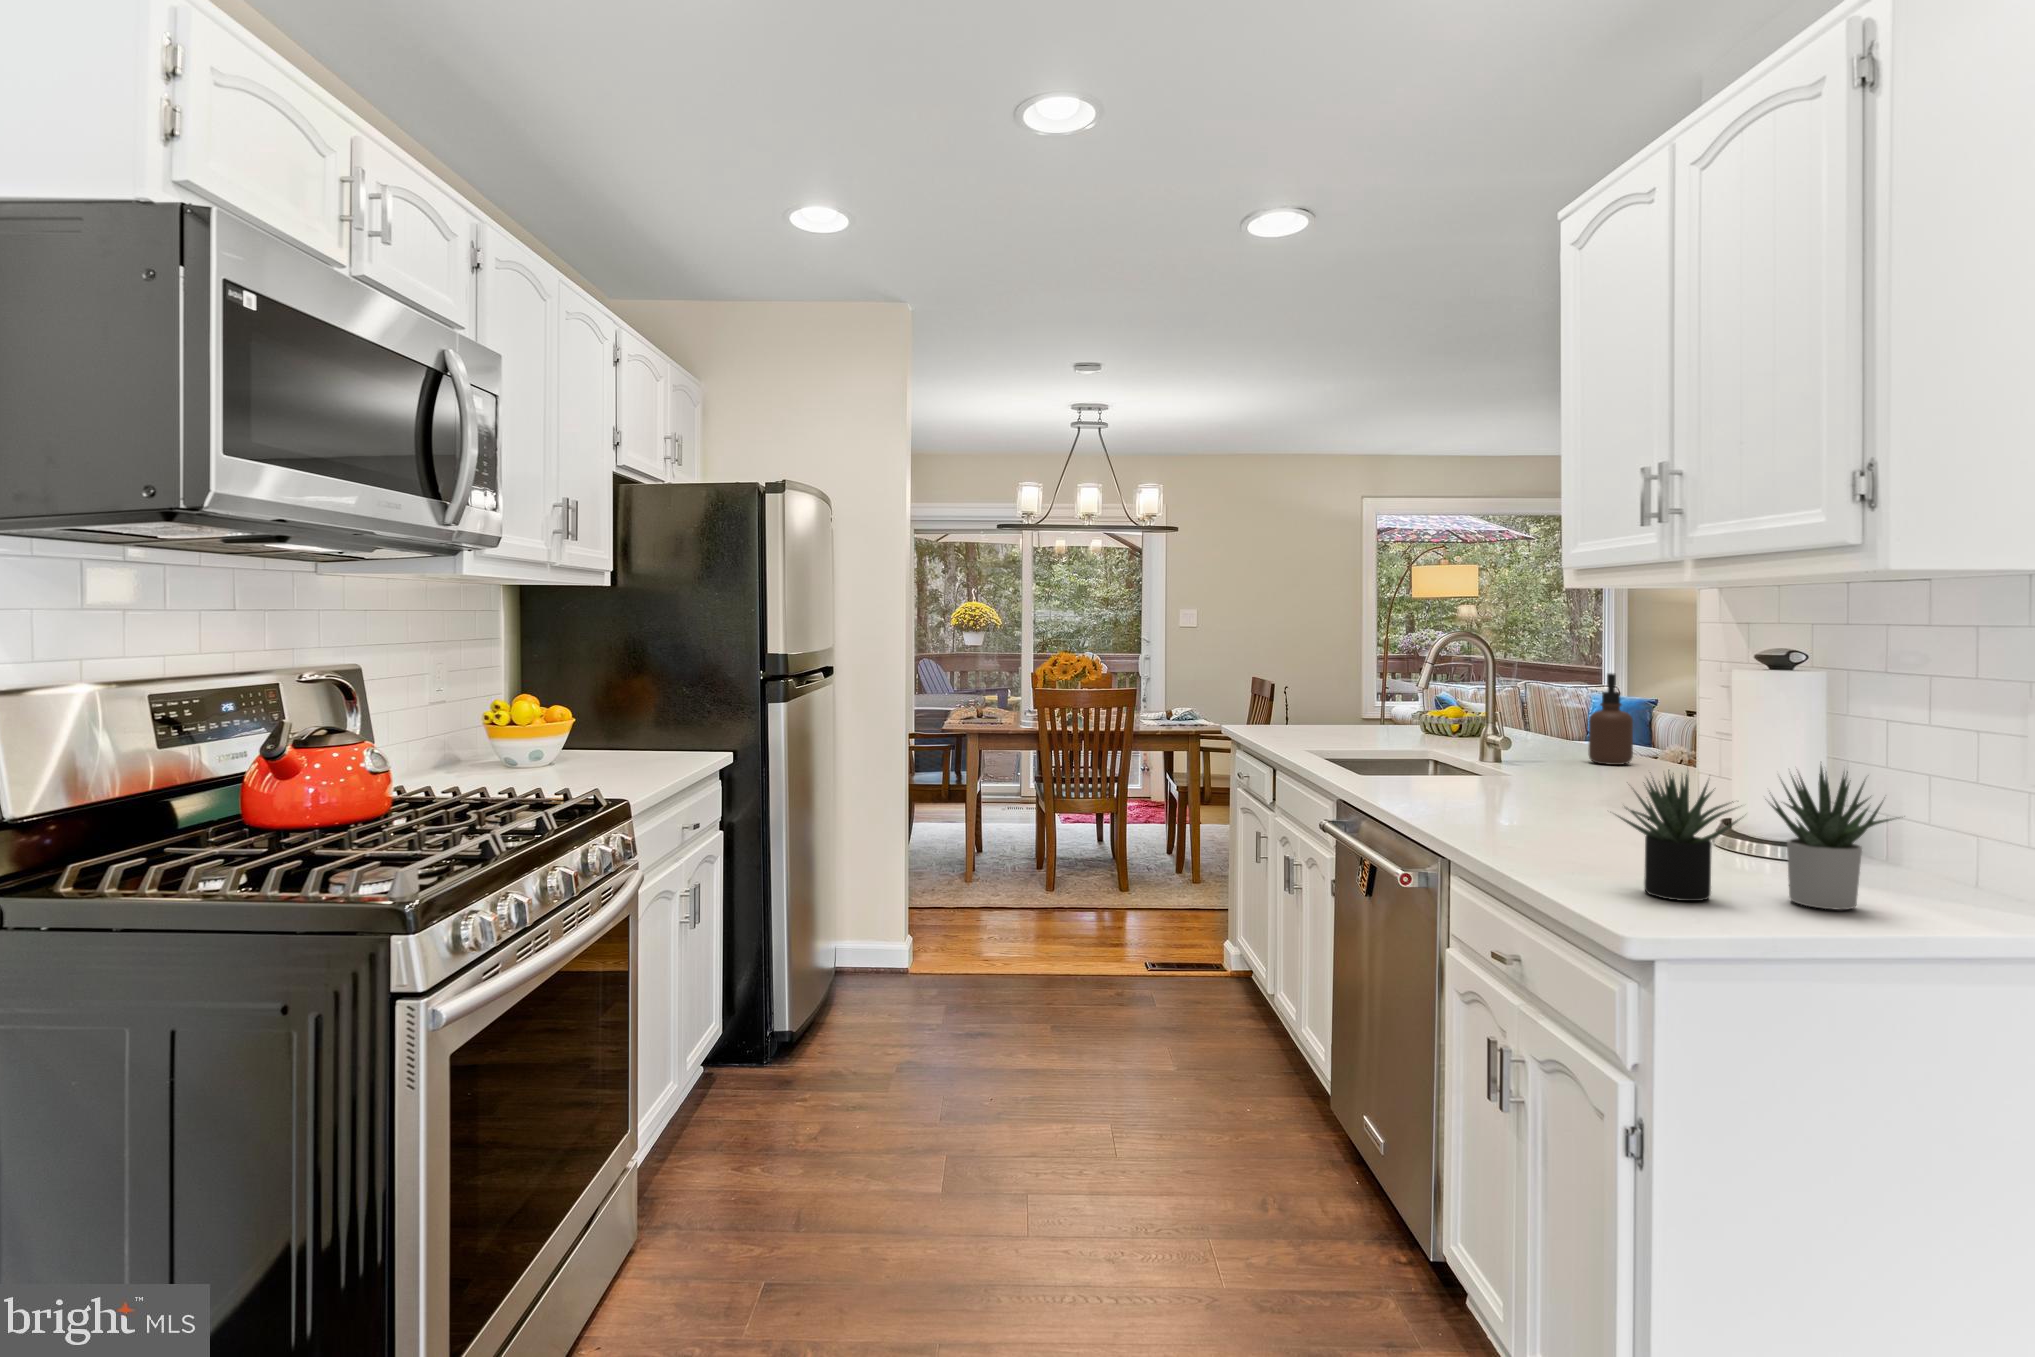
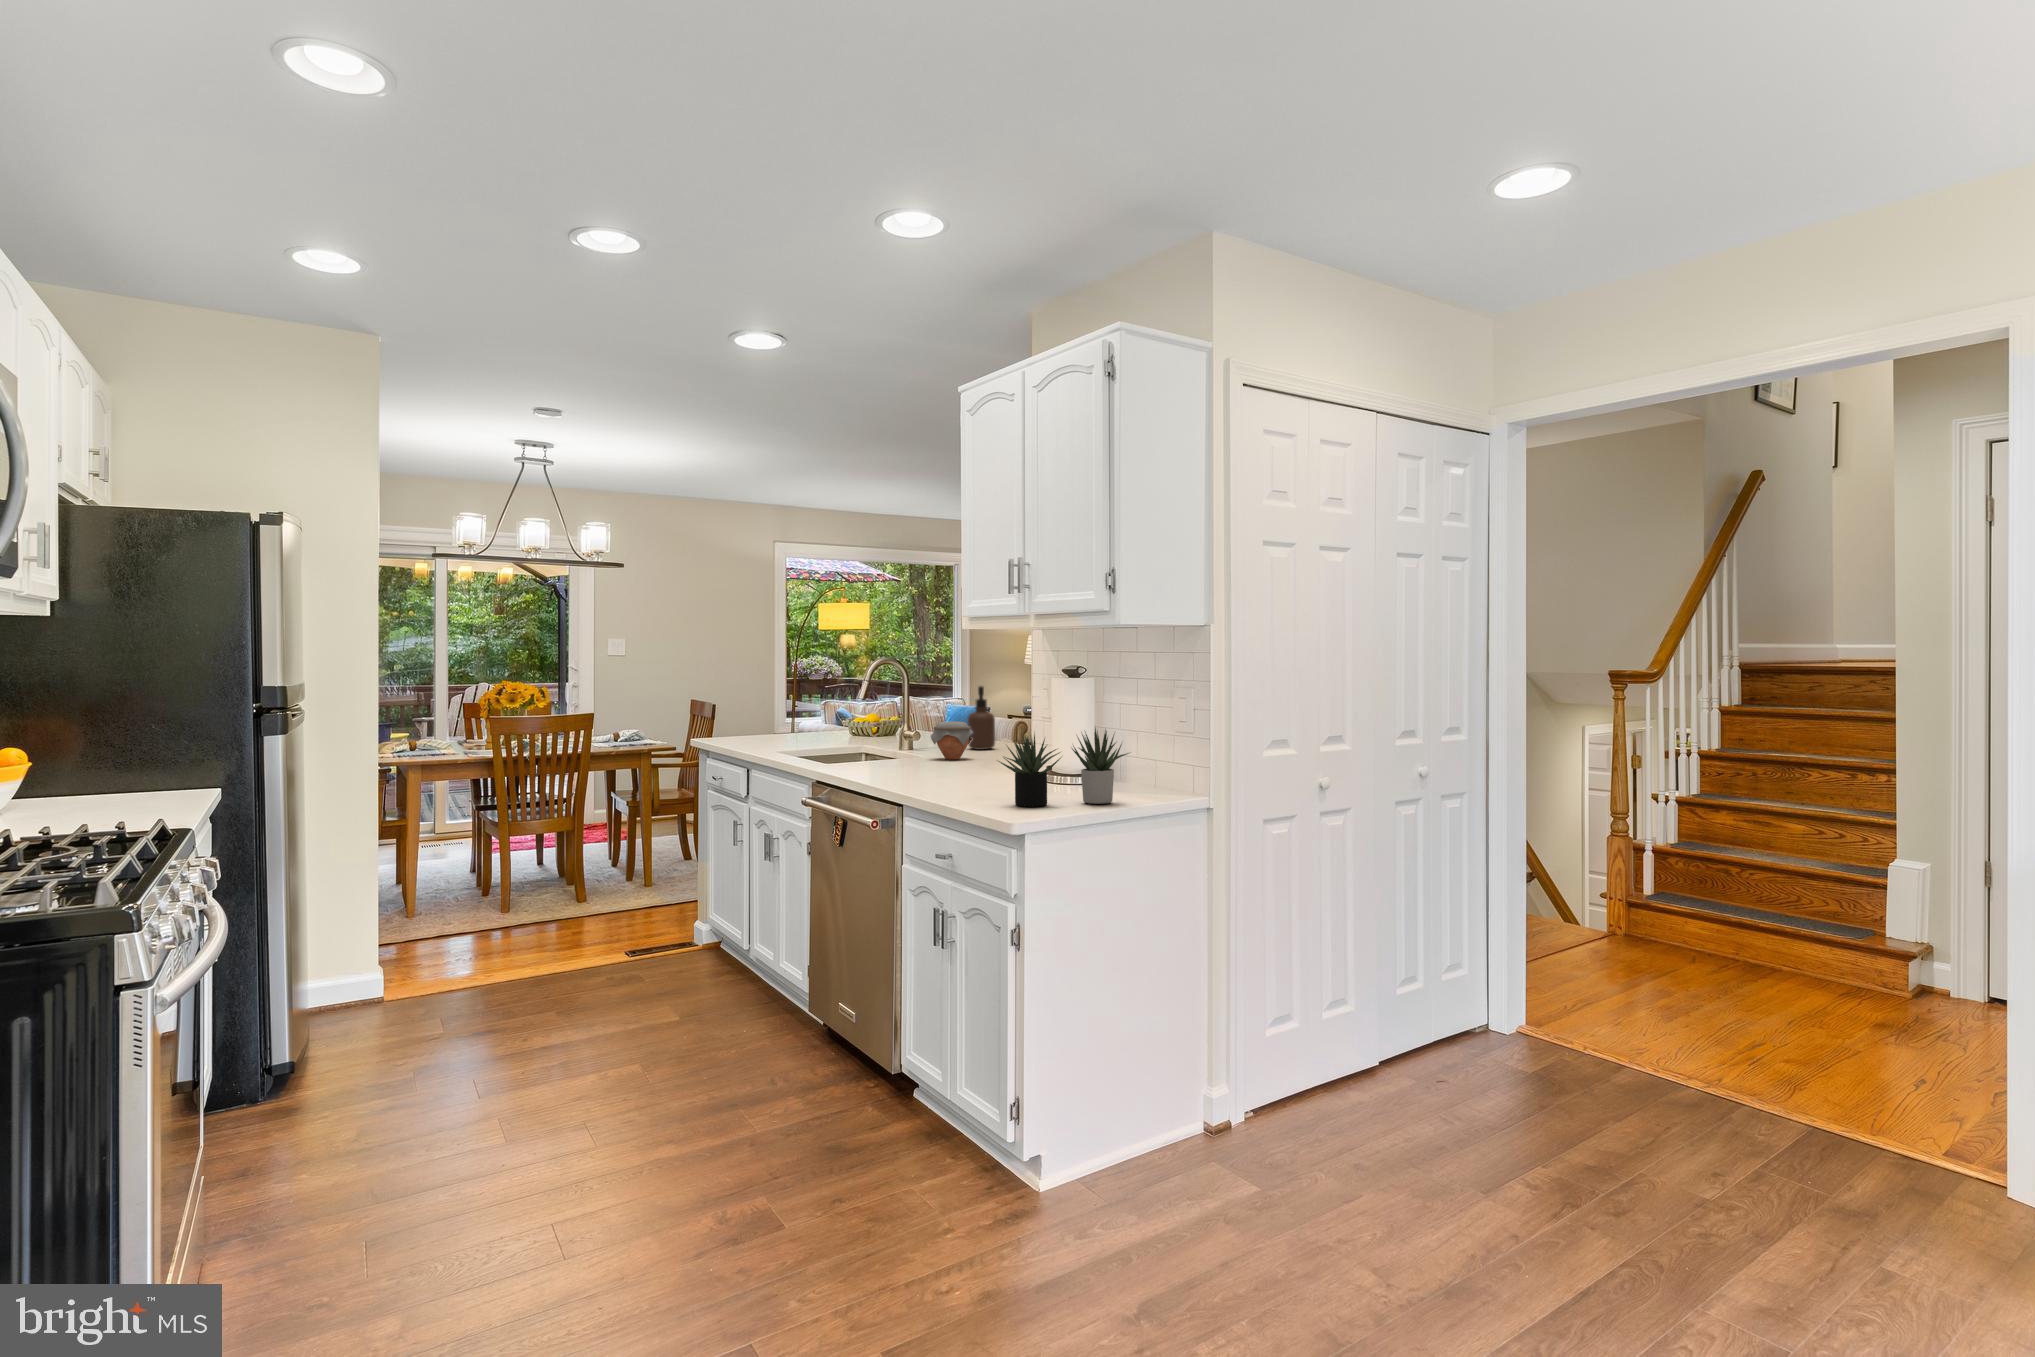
jar: none [1523,724,1593,780] -> present [931,721,973,760]

